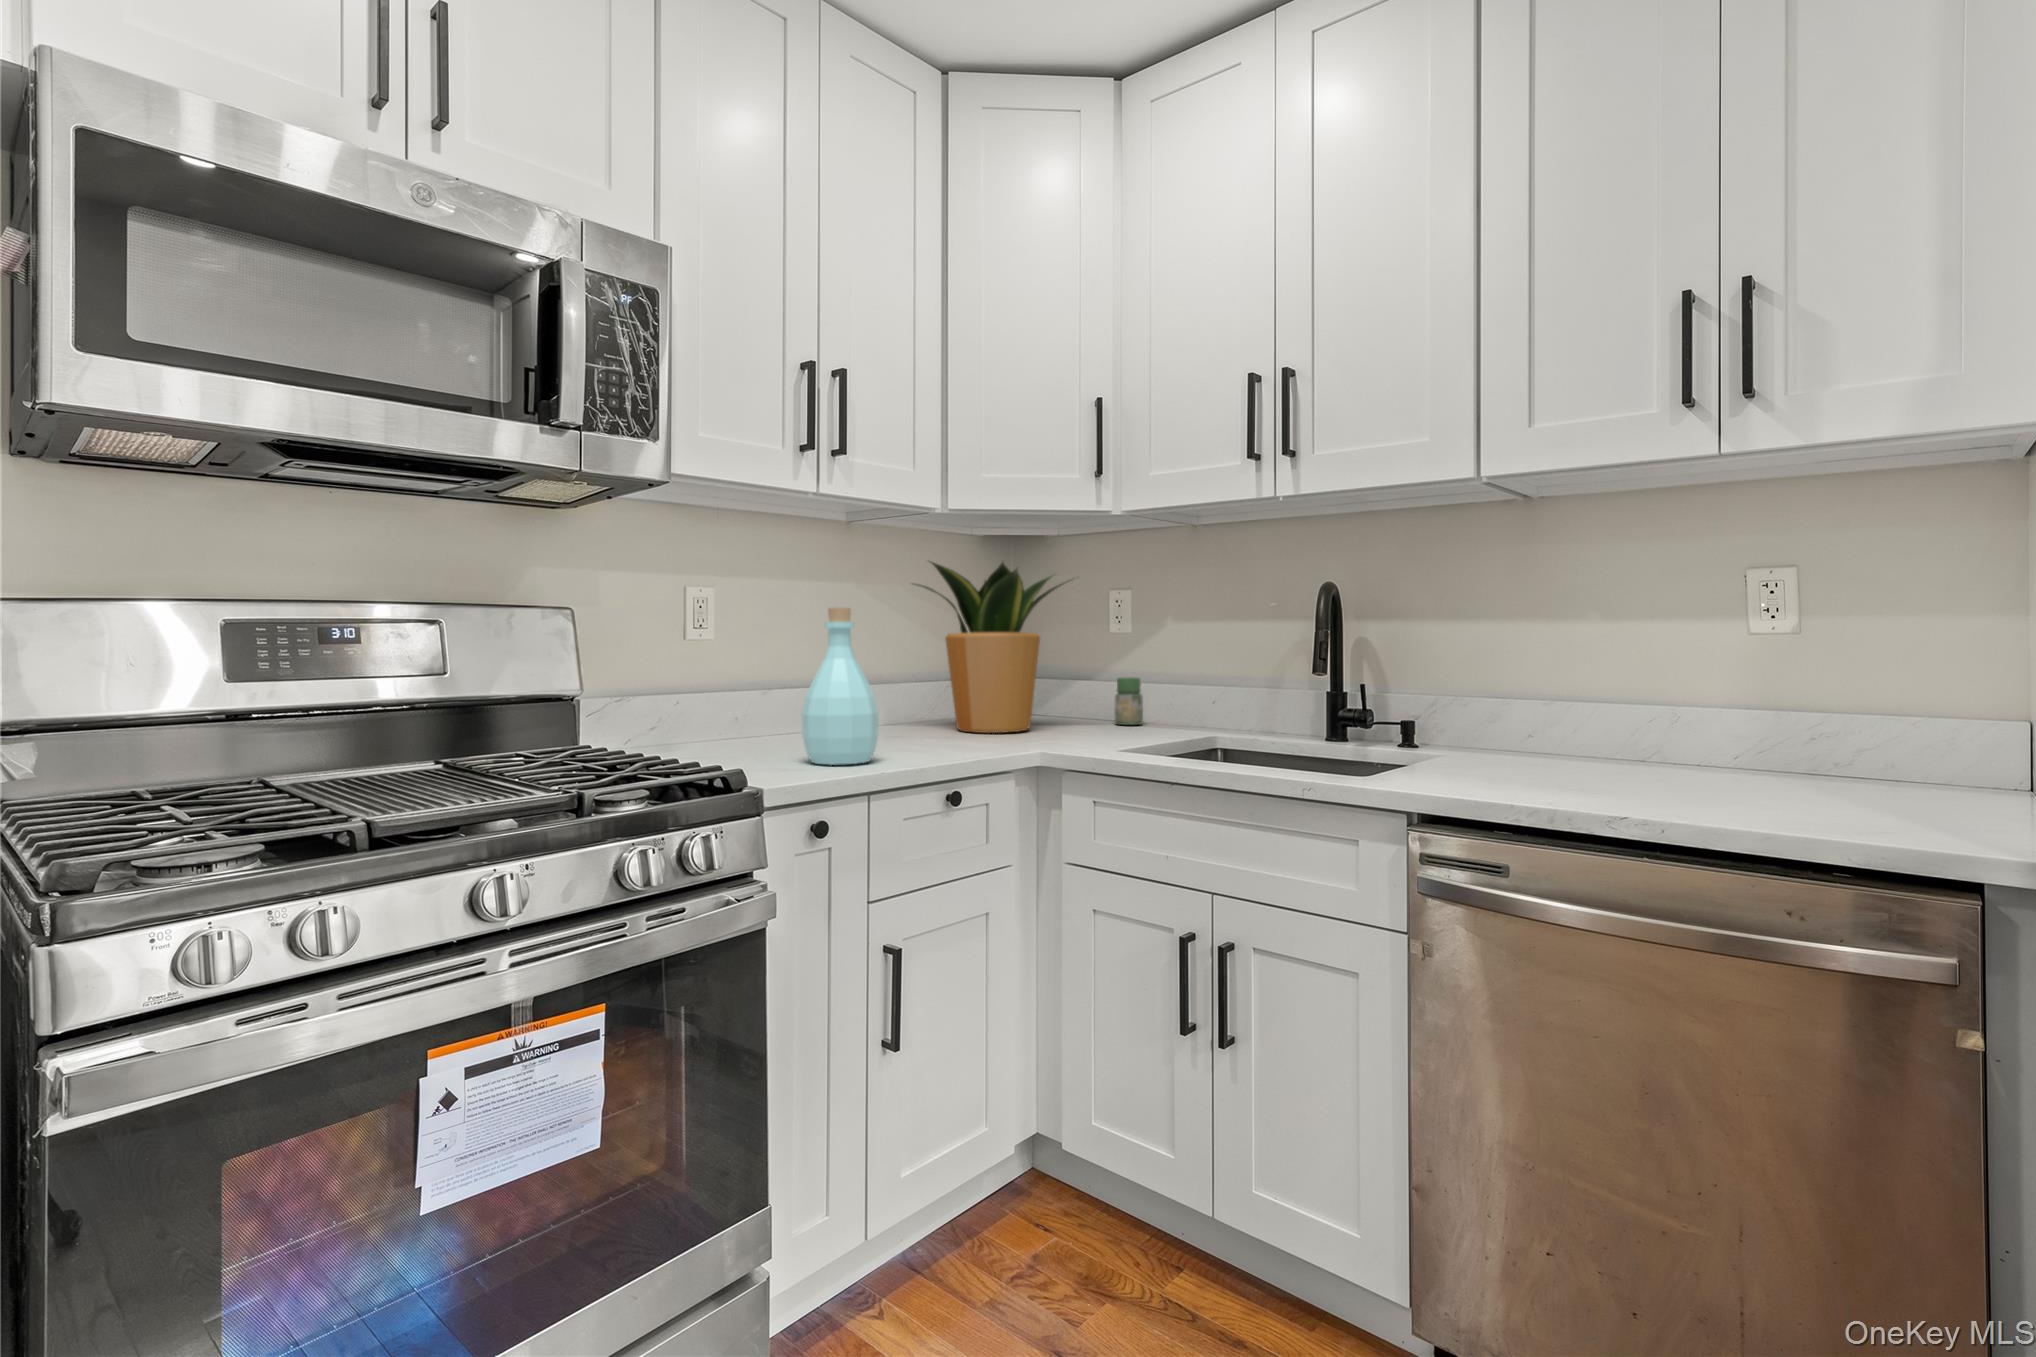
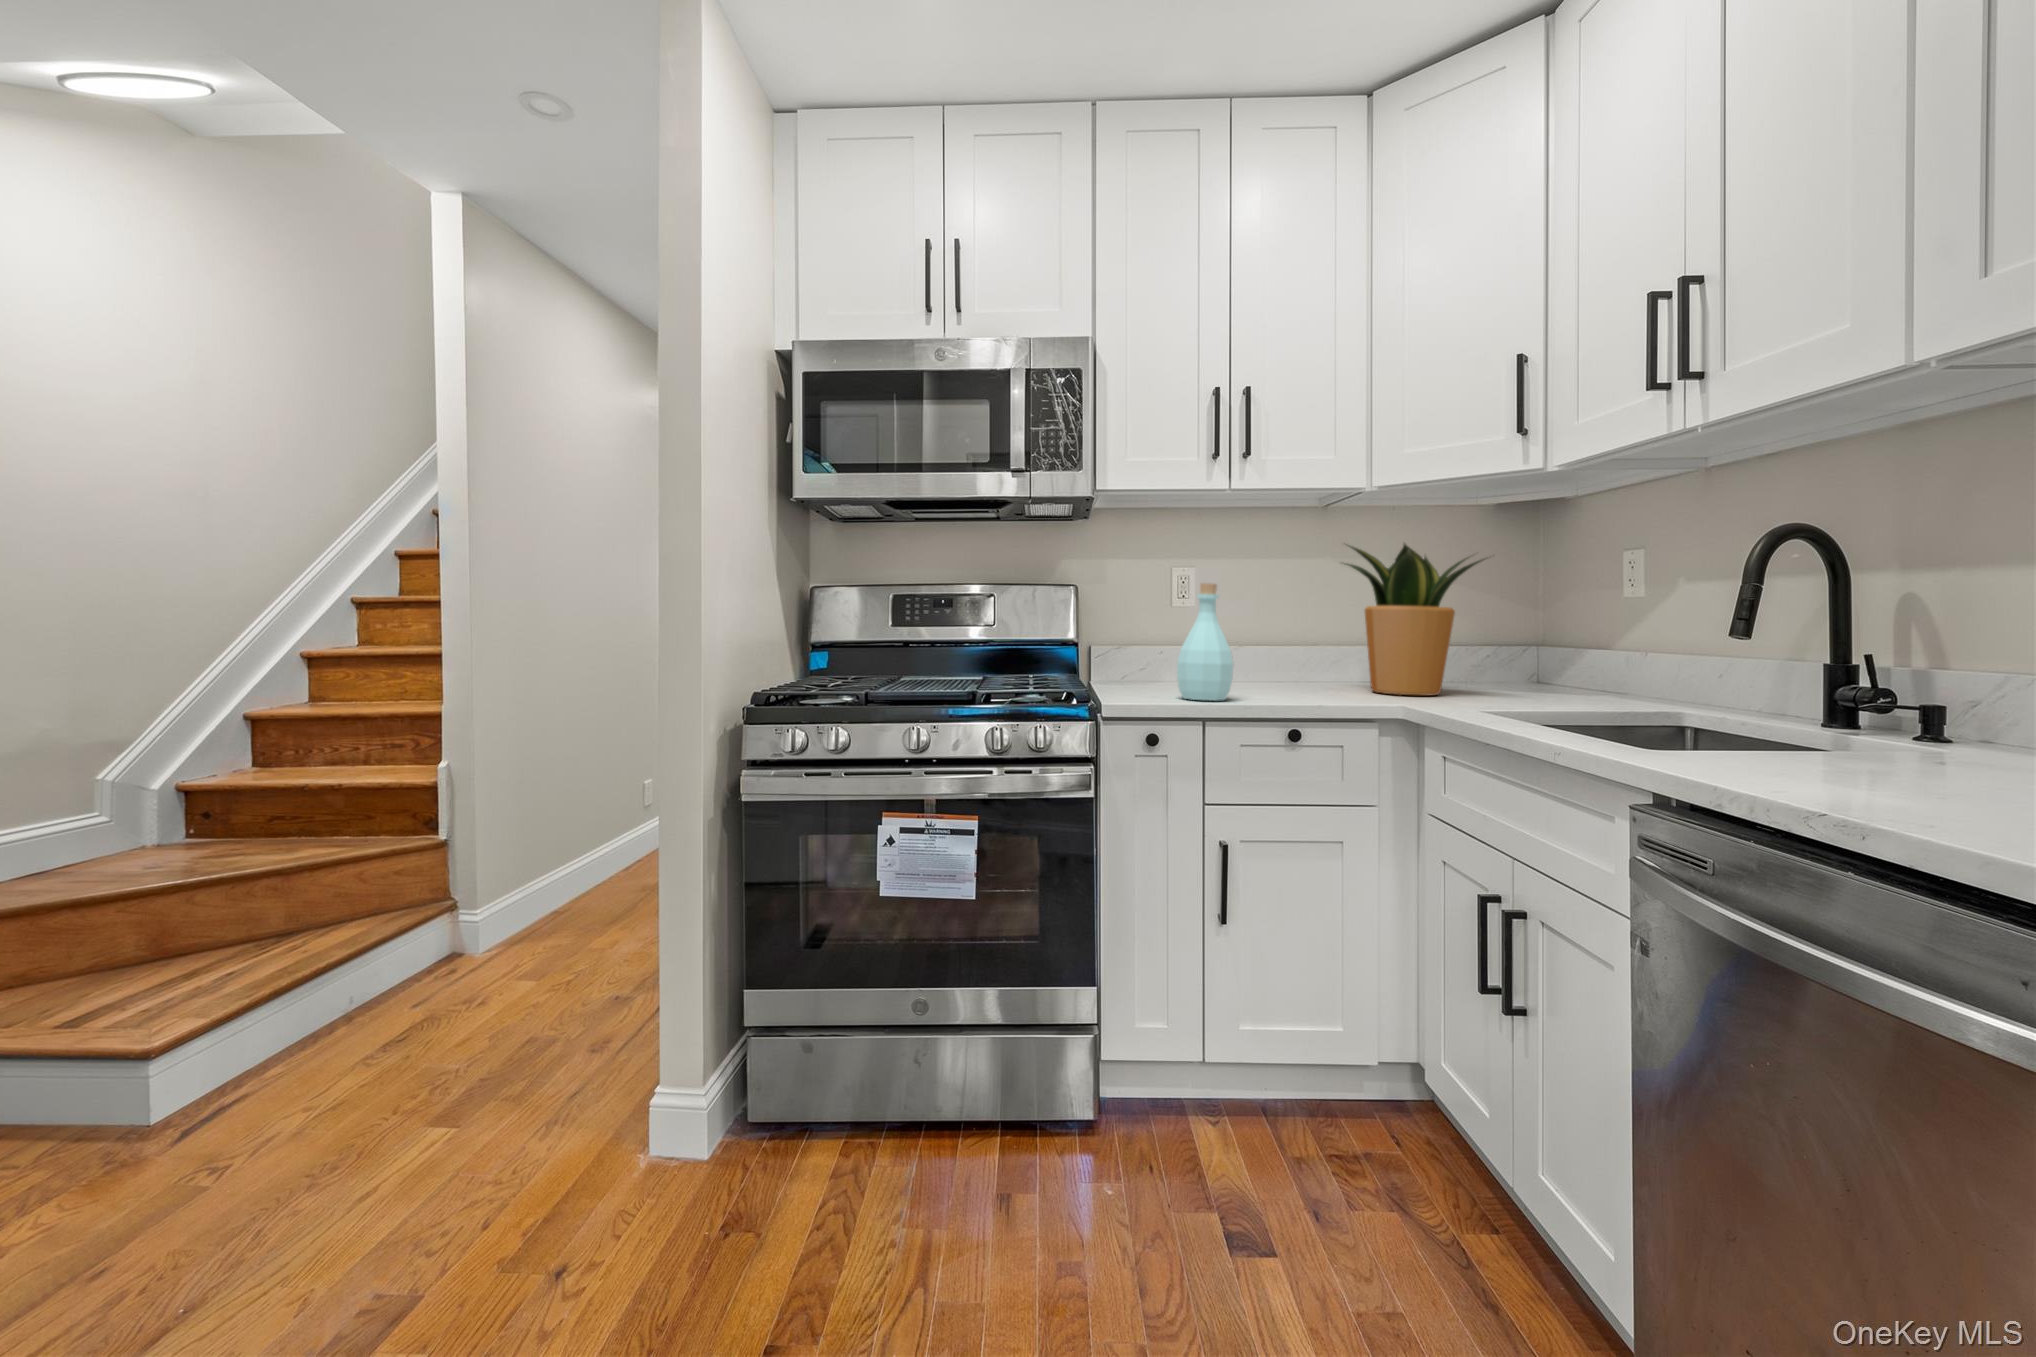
jar: present [1115,677,1143,725] -> none [1547,654,1580,701]

